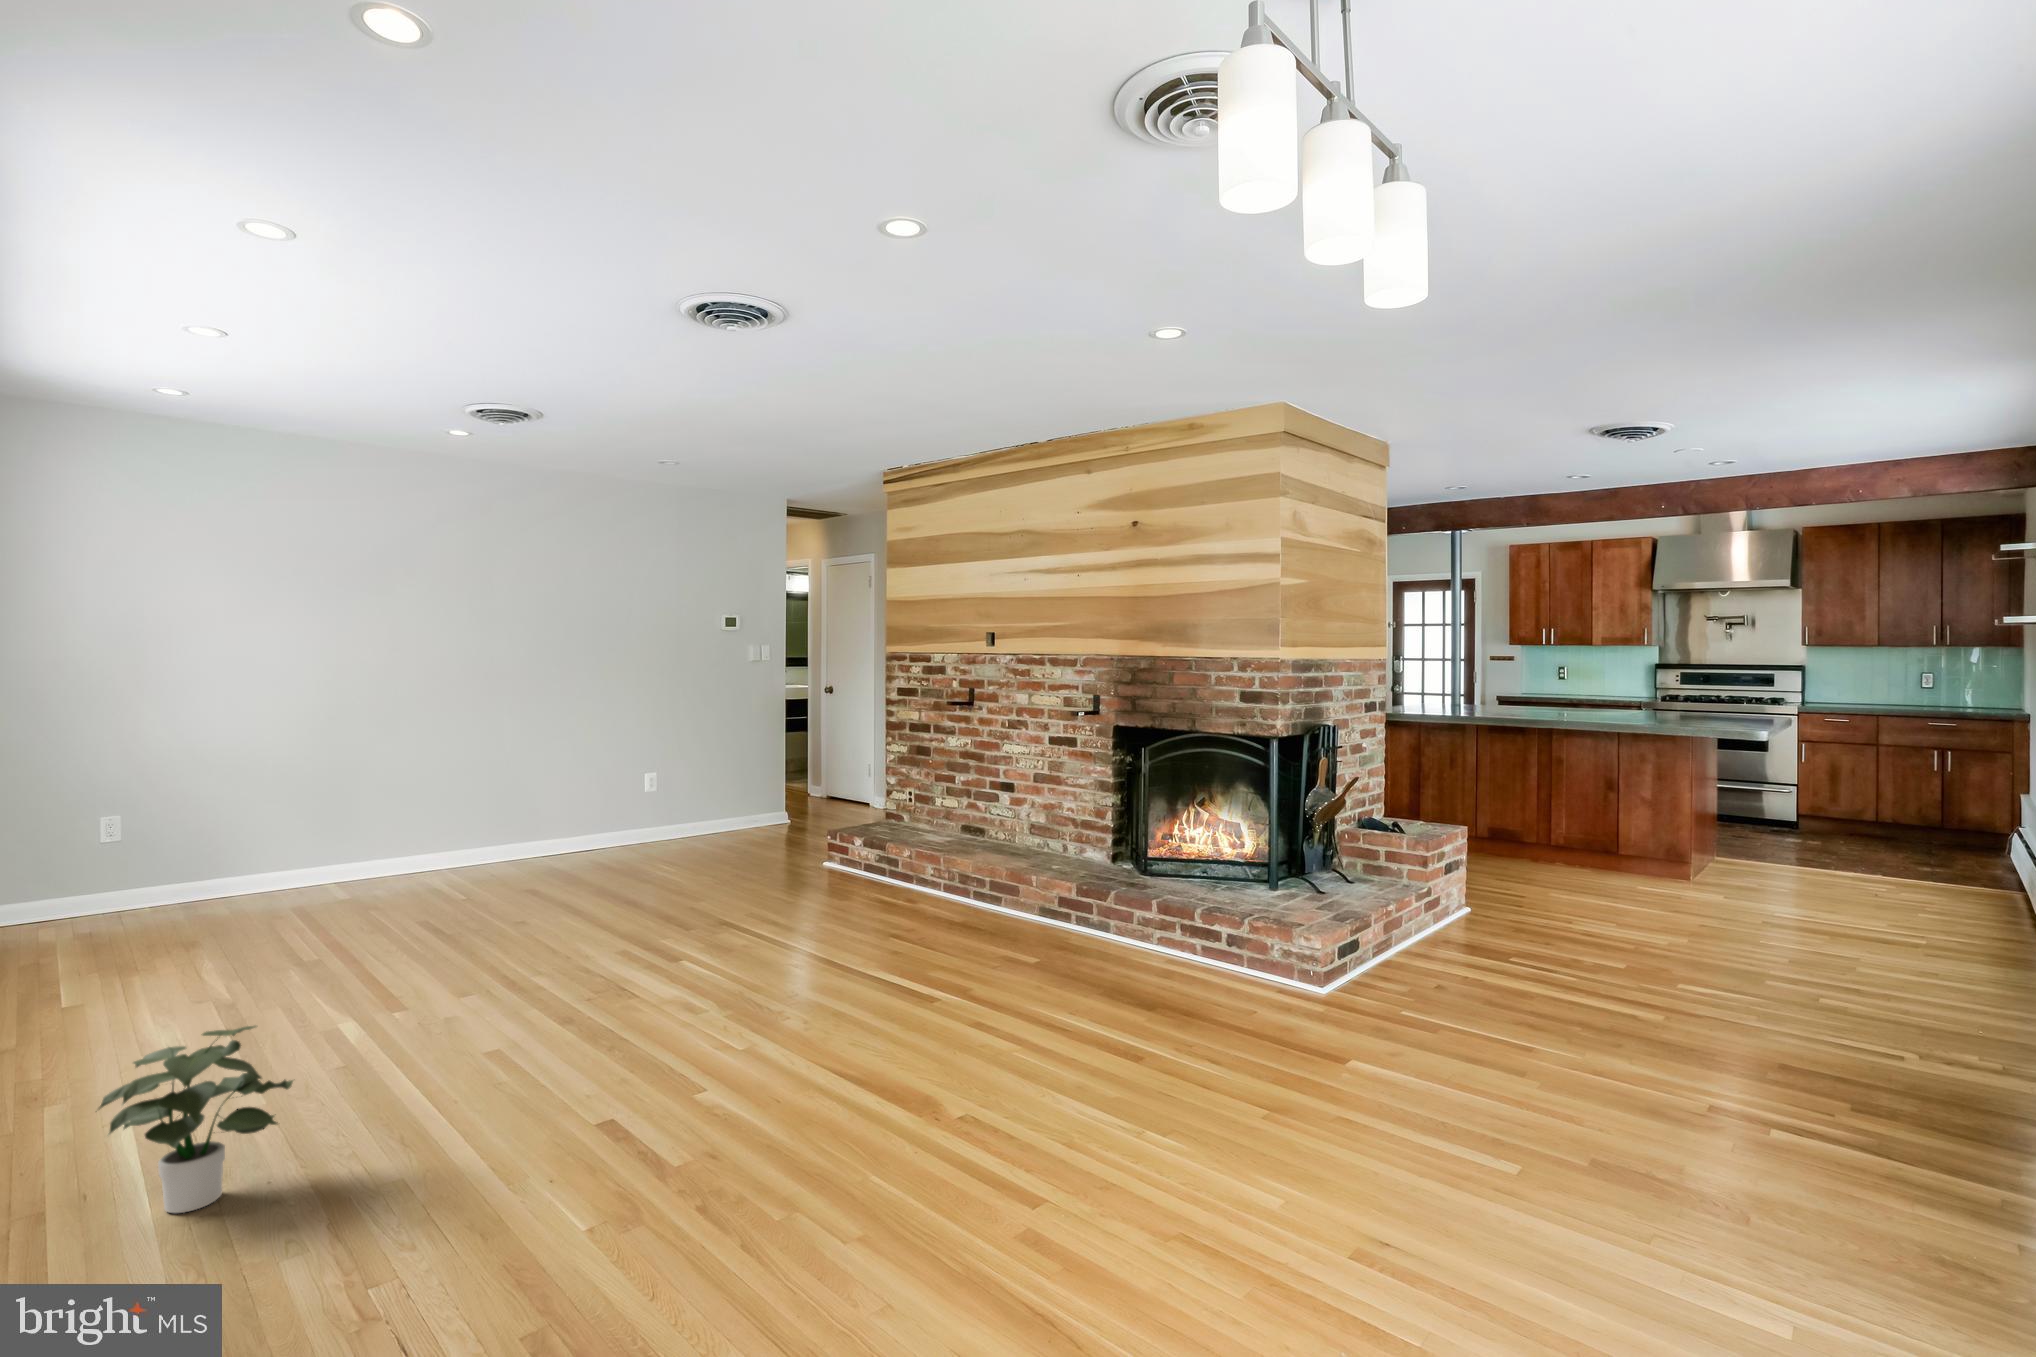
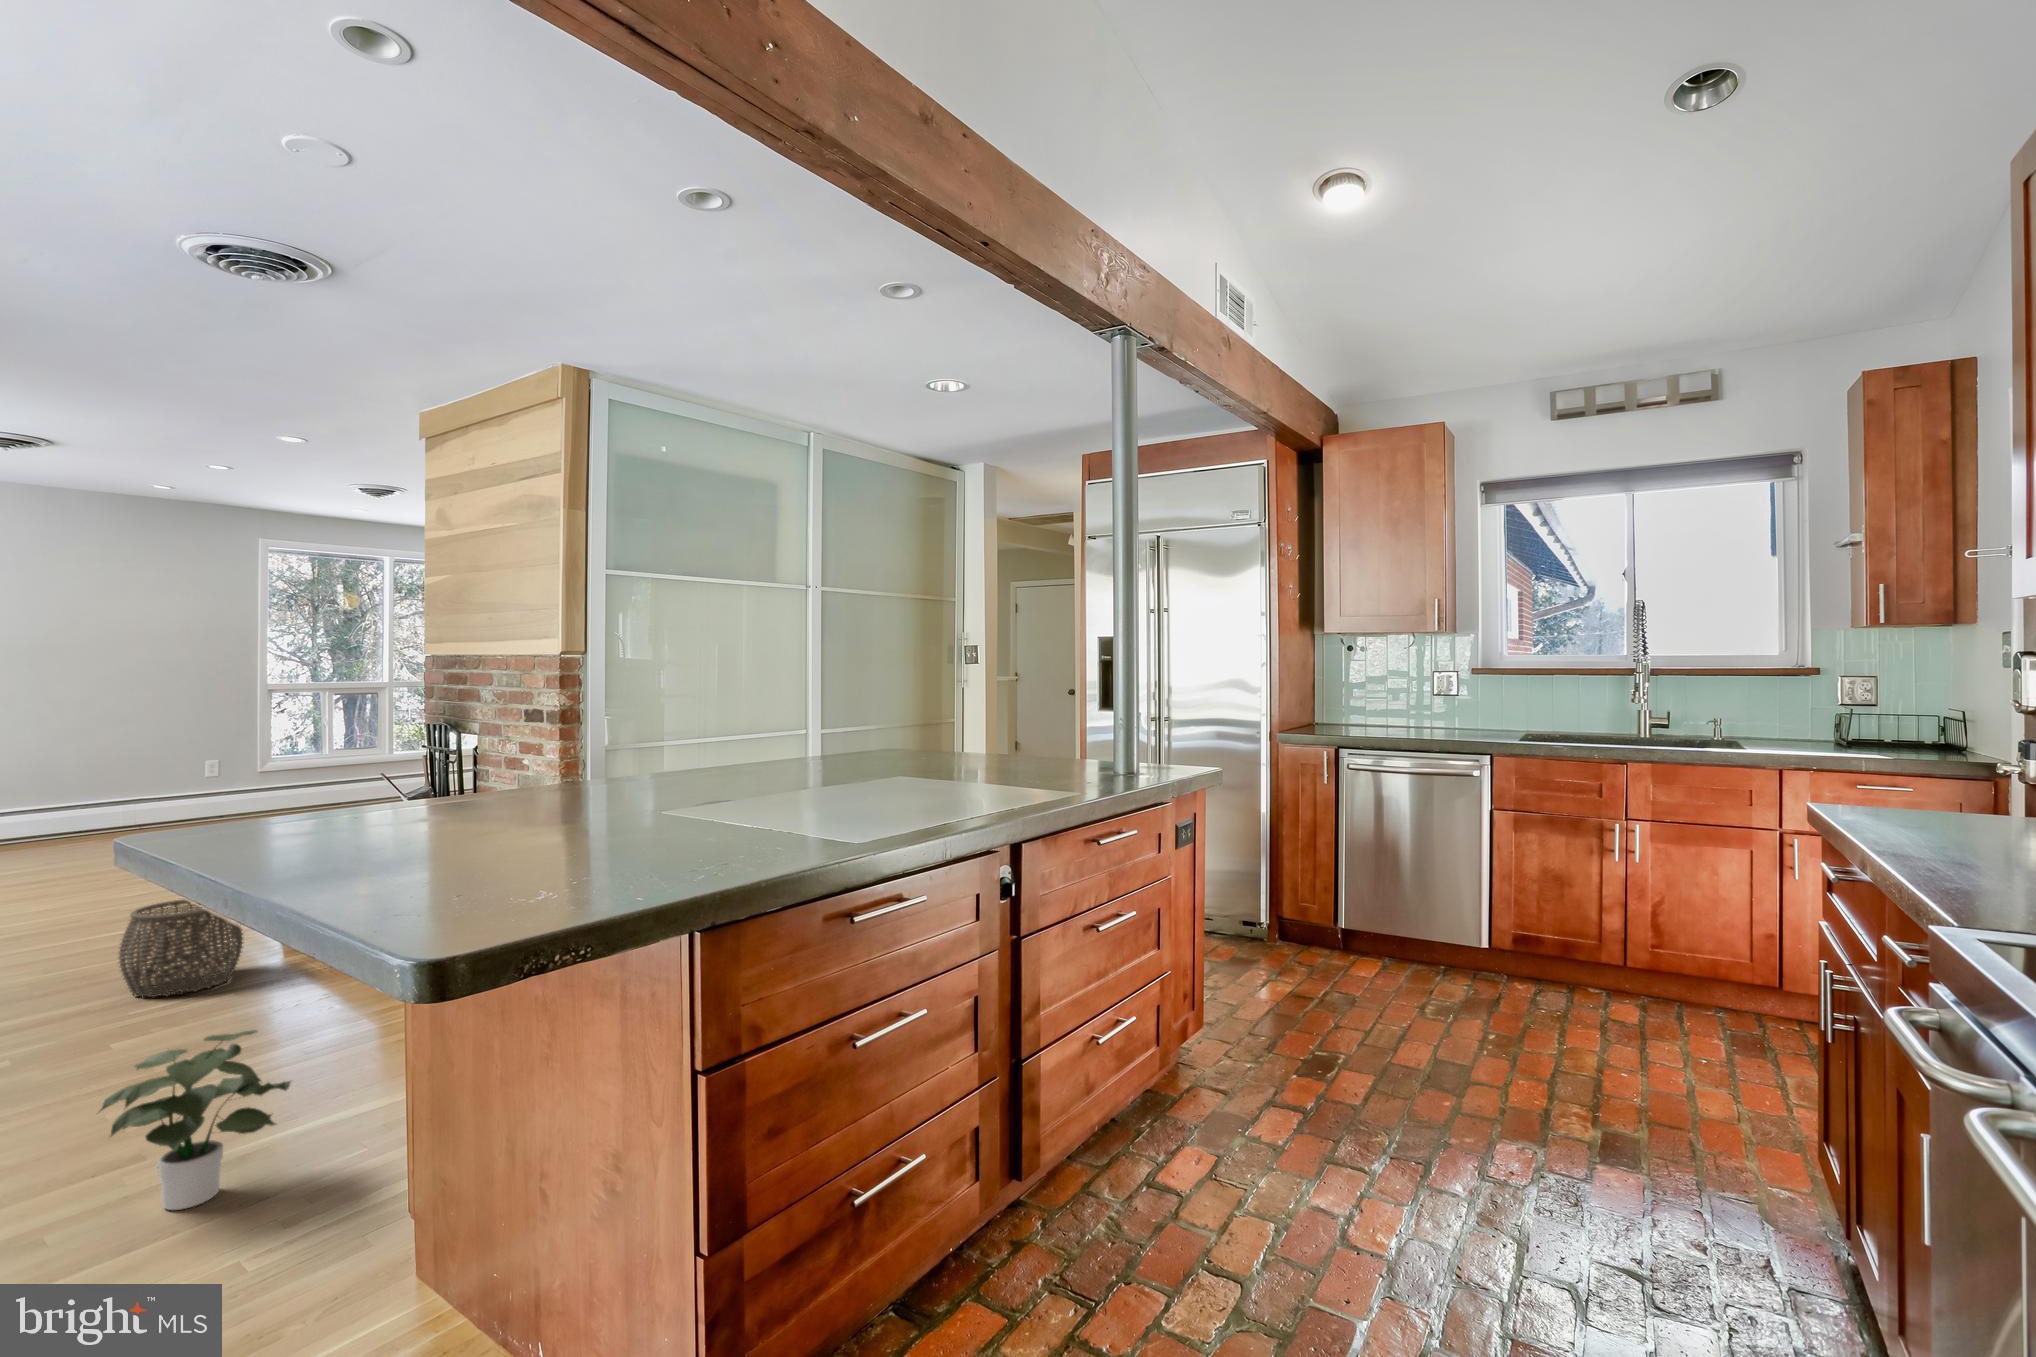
woven basket: none [122,904,250,1009] -> present [118,899,243,997]

